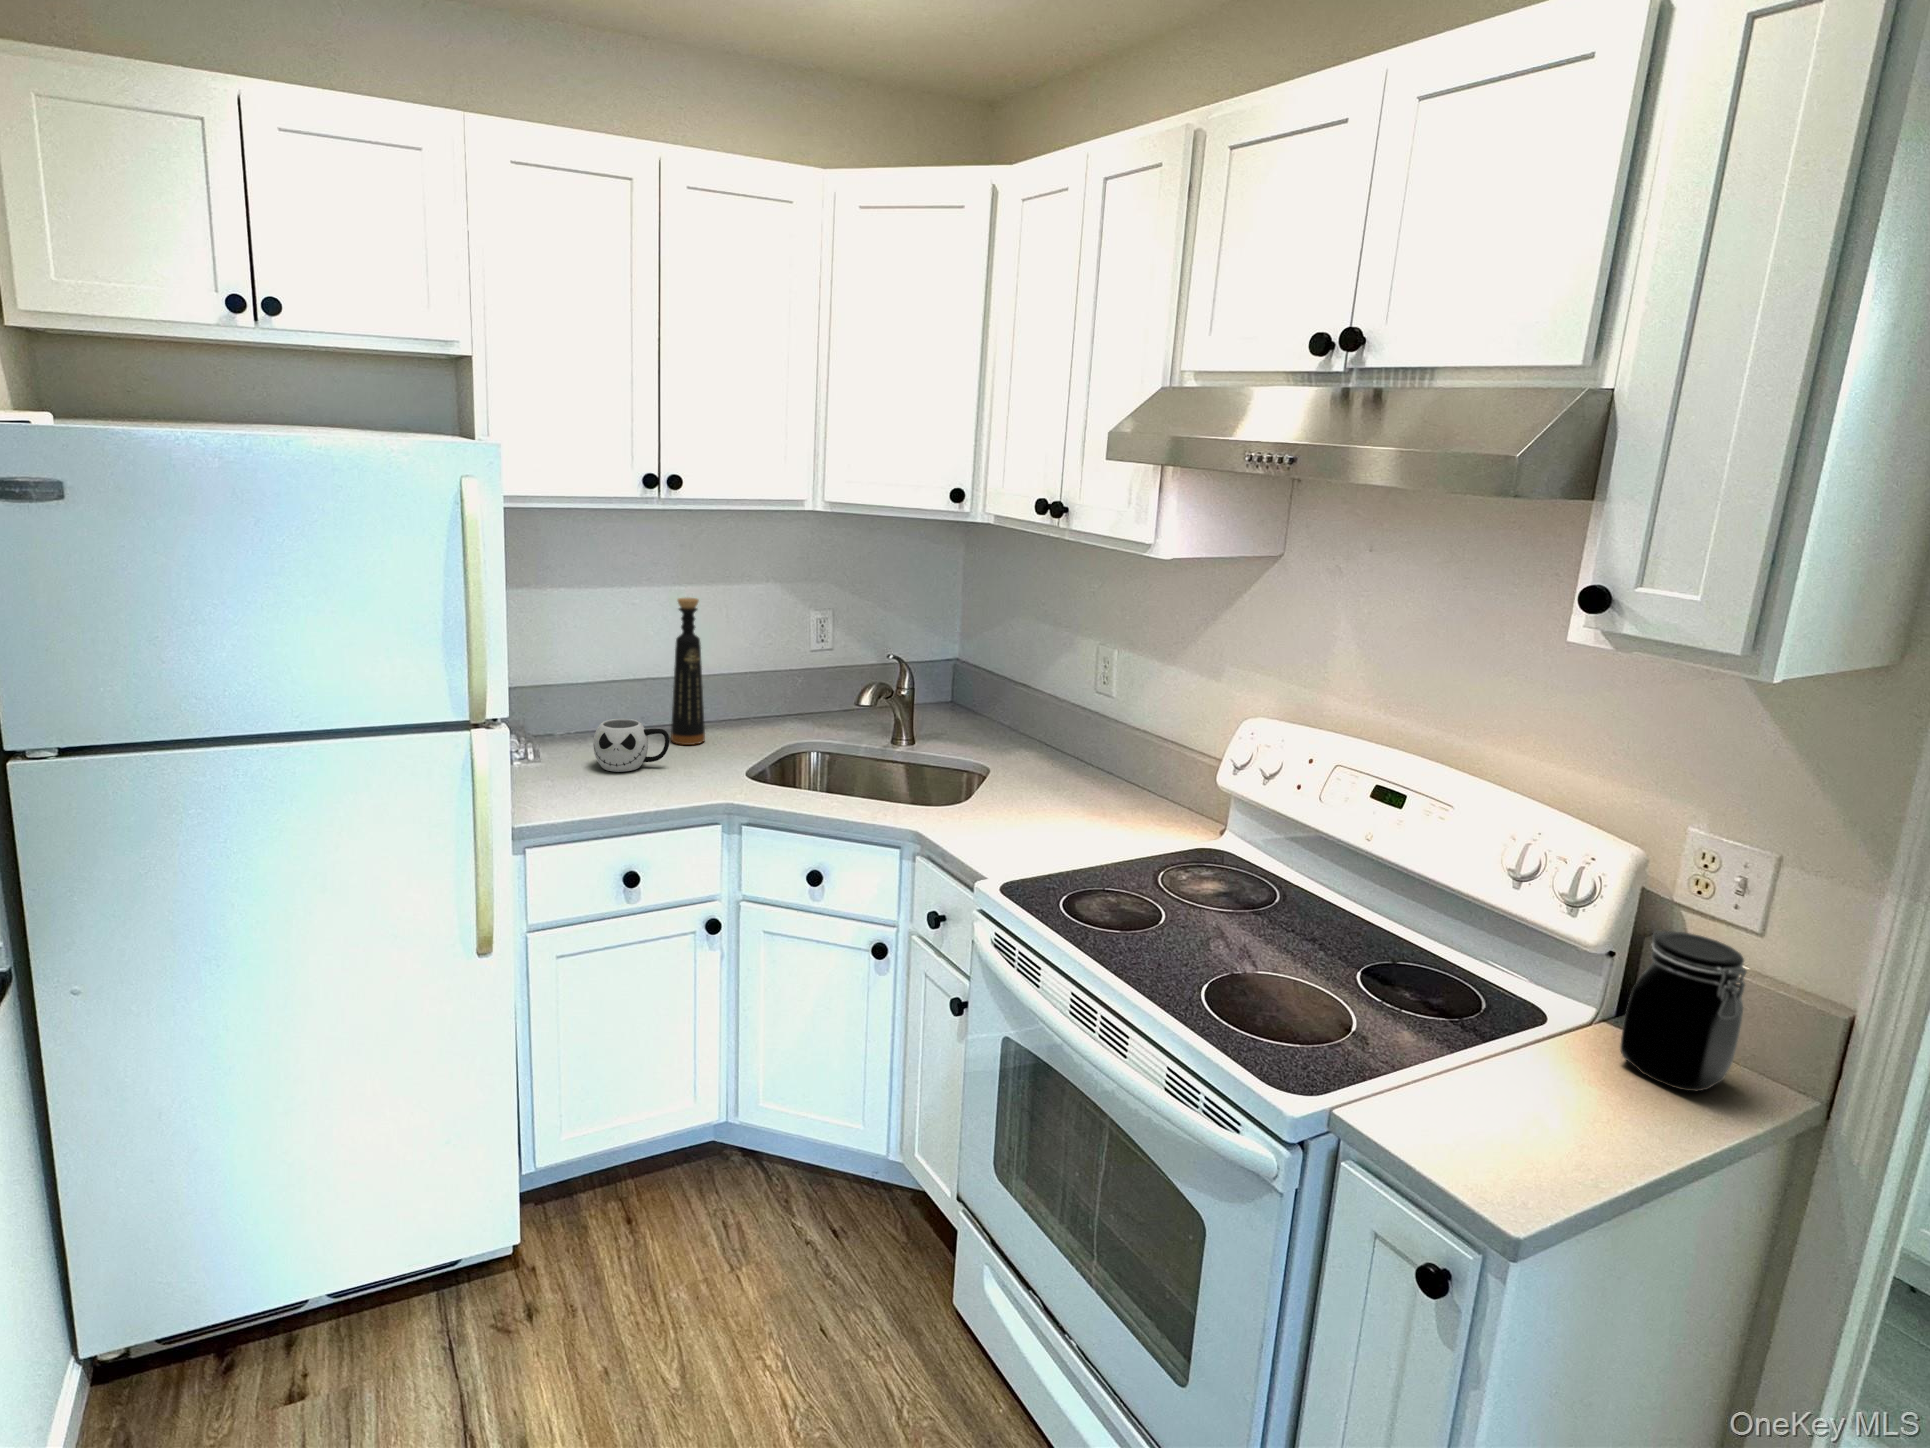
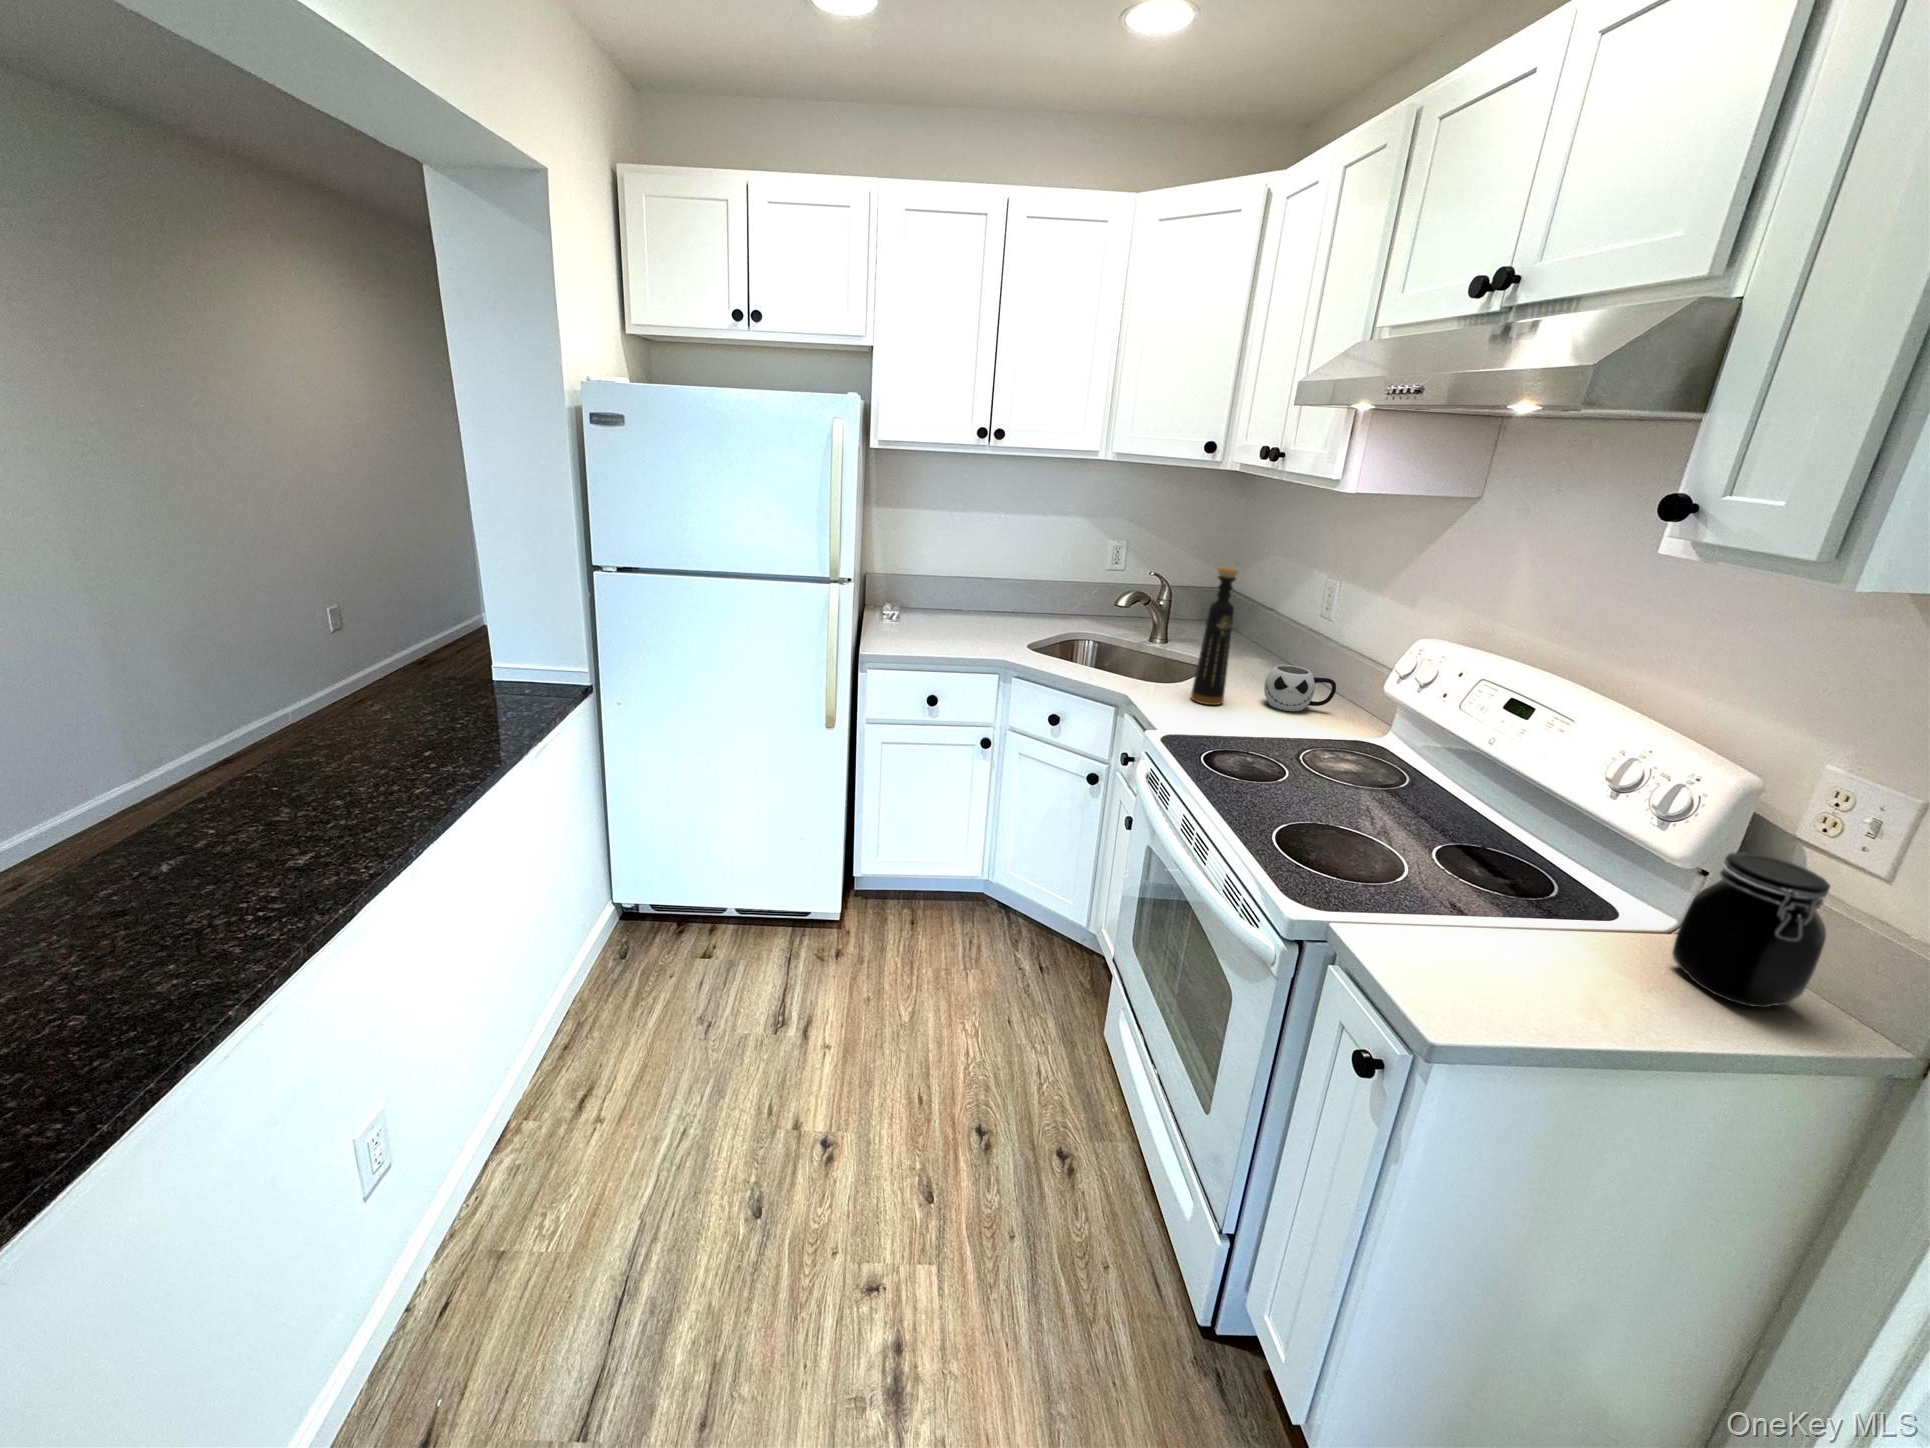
bottle: present [671,598,705,745] -> present [1191,567,1239,705]
mug: present [593,719,669,772] -> present [1264,665,1336,711]

